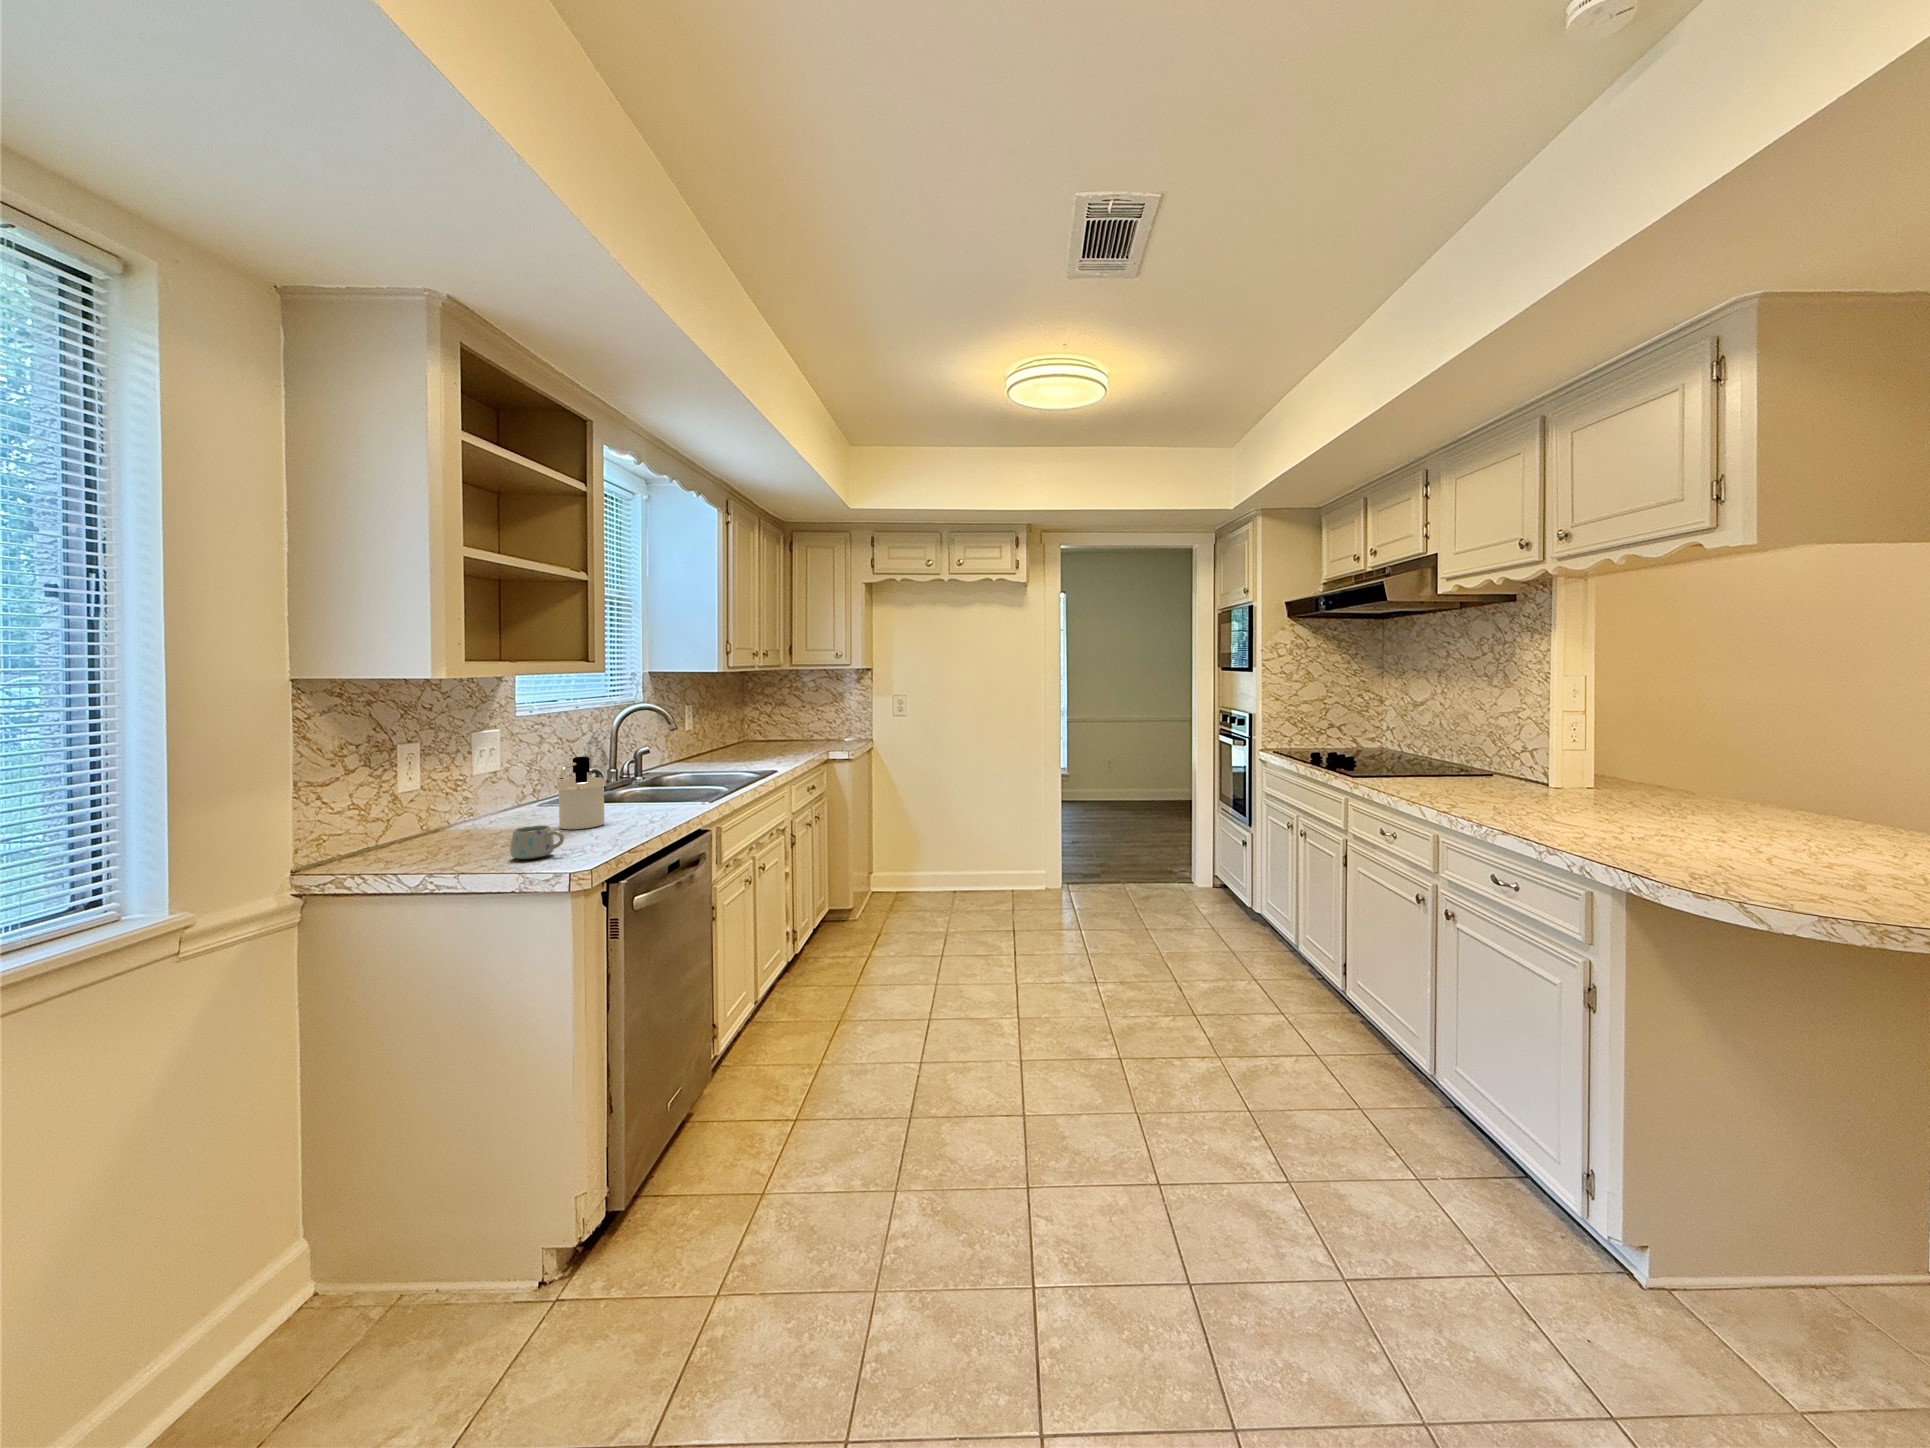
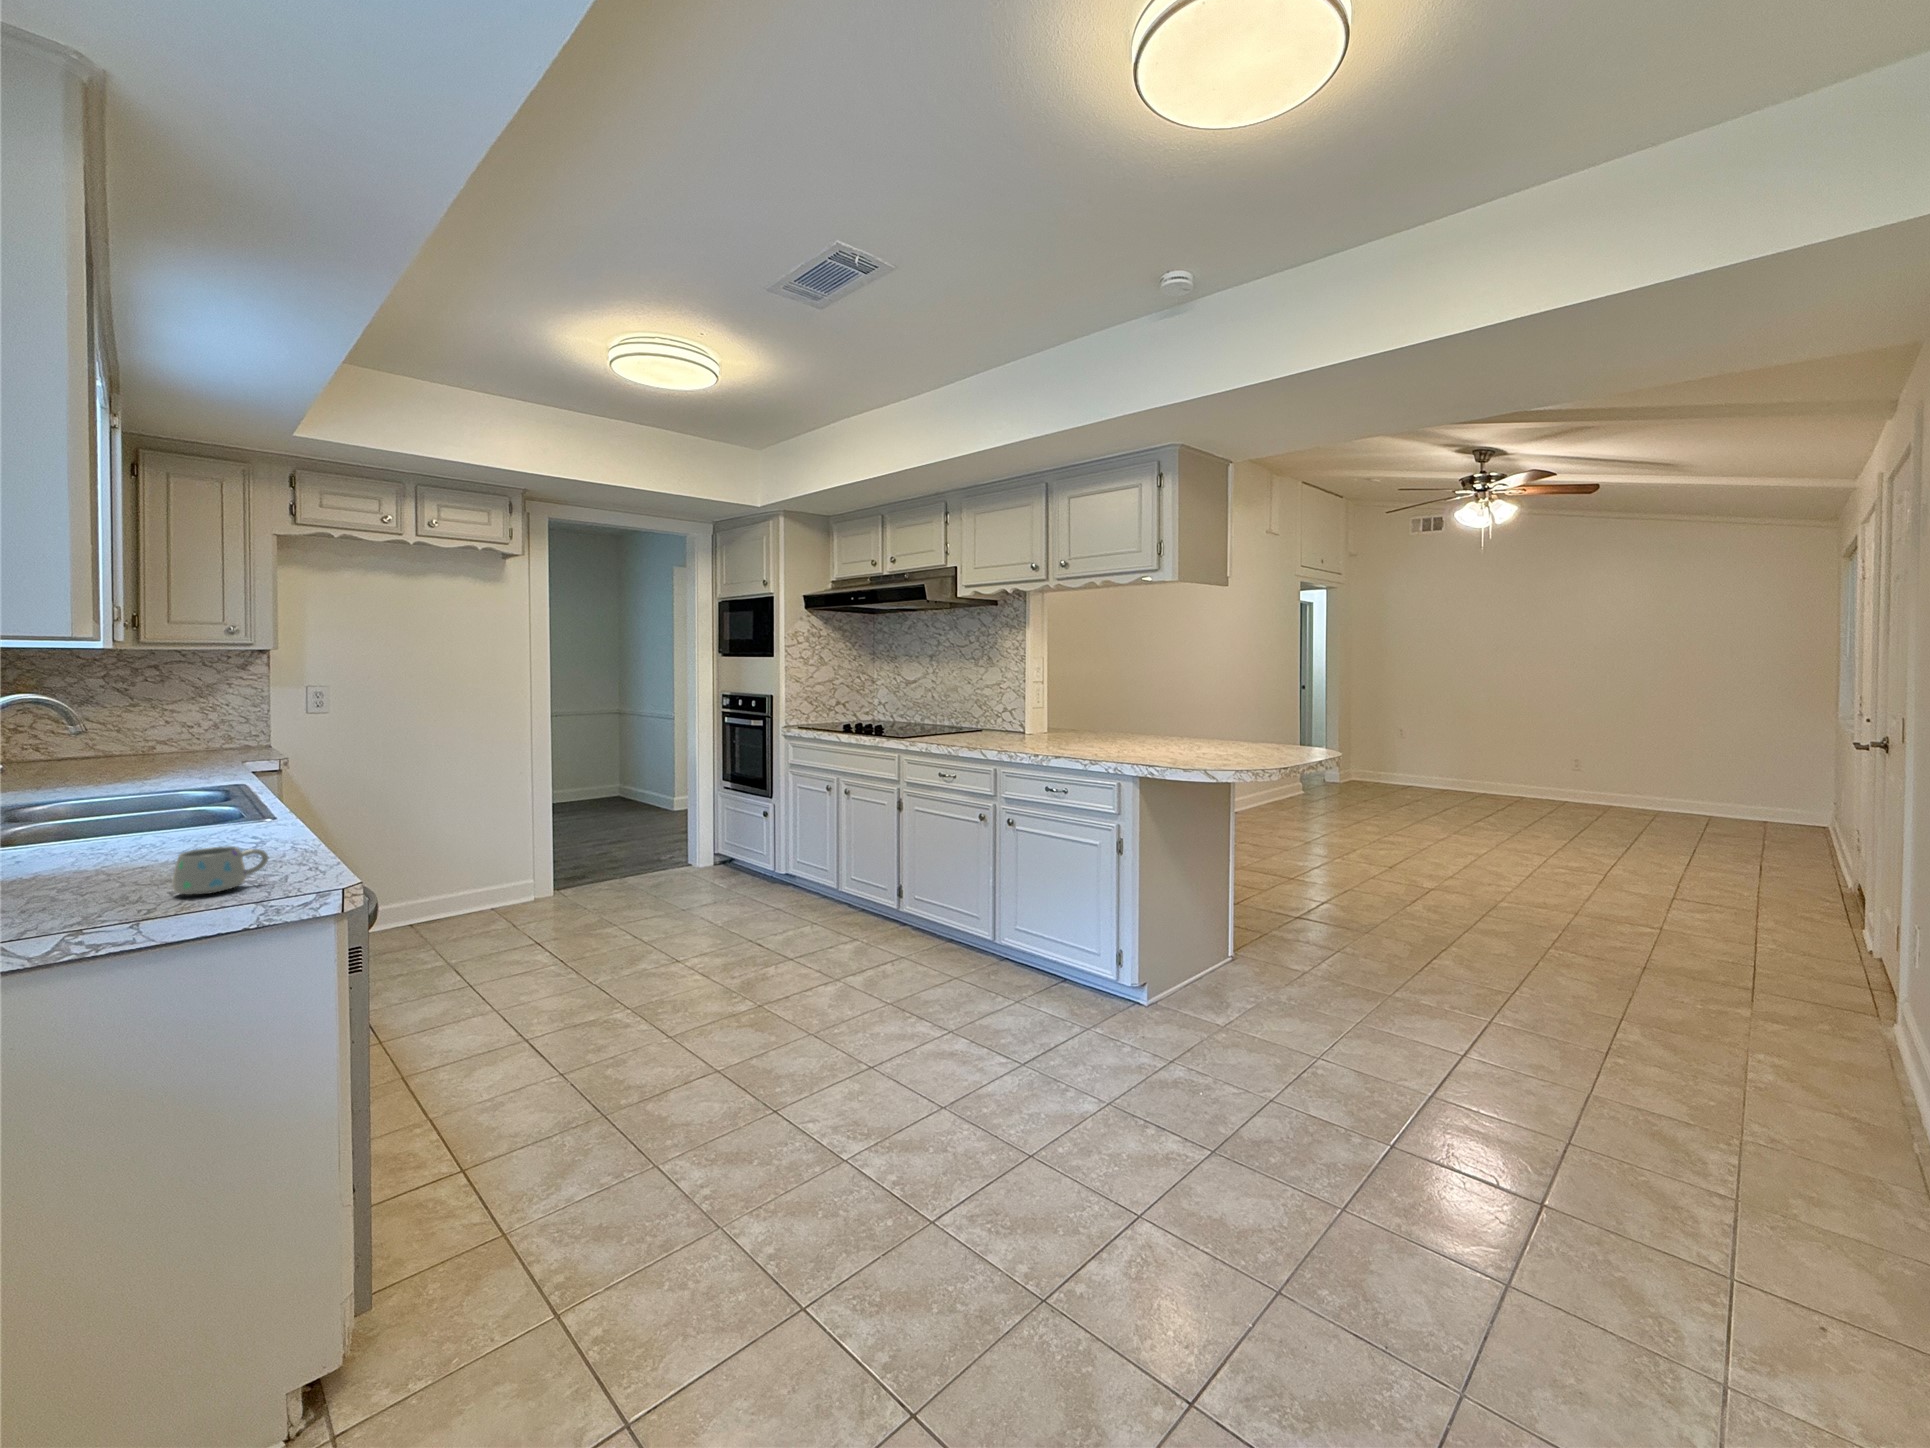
soap dispenser: present [557,757,605,829] -> none [73,763,166,872]

